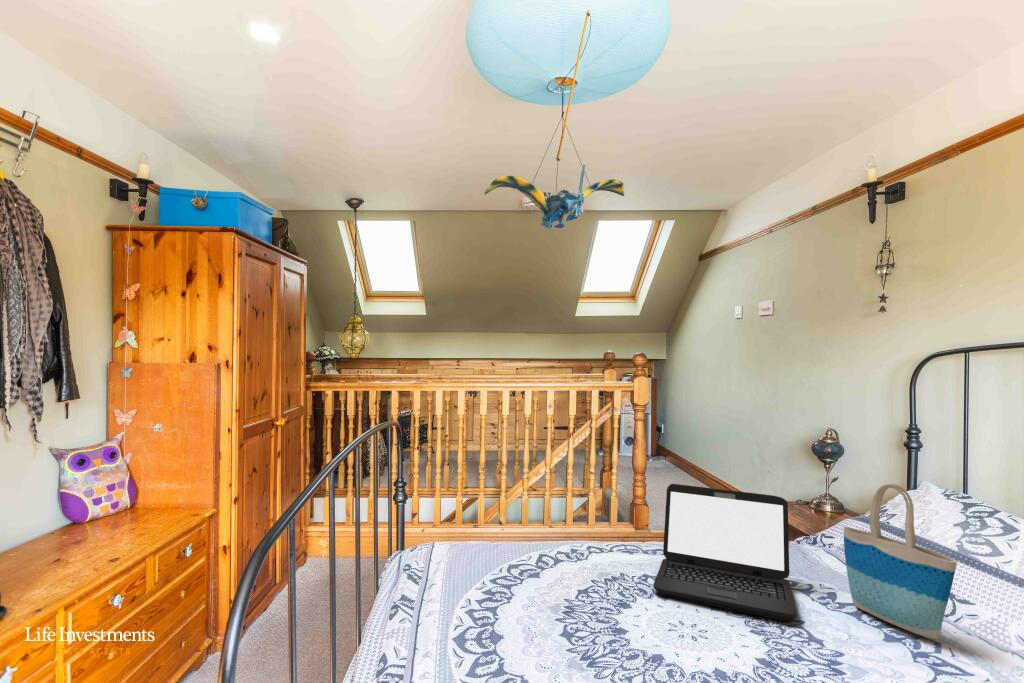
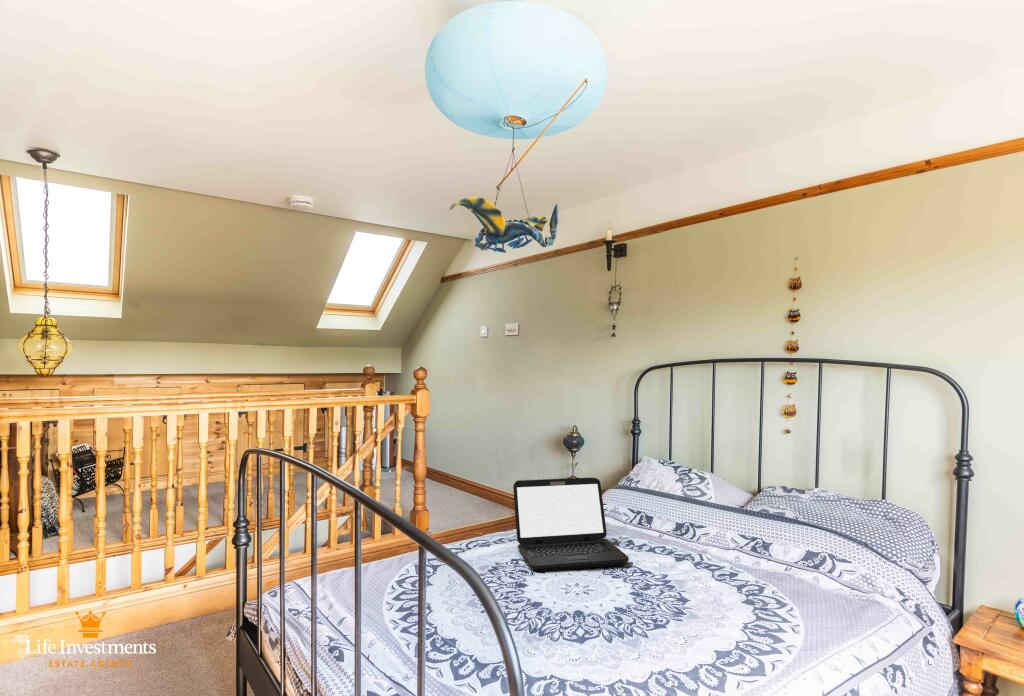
tote bag: present [844,484,957,639] -> none [639,456,708,553]

